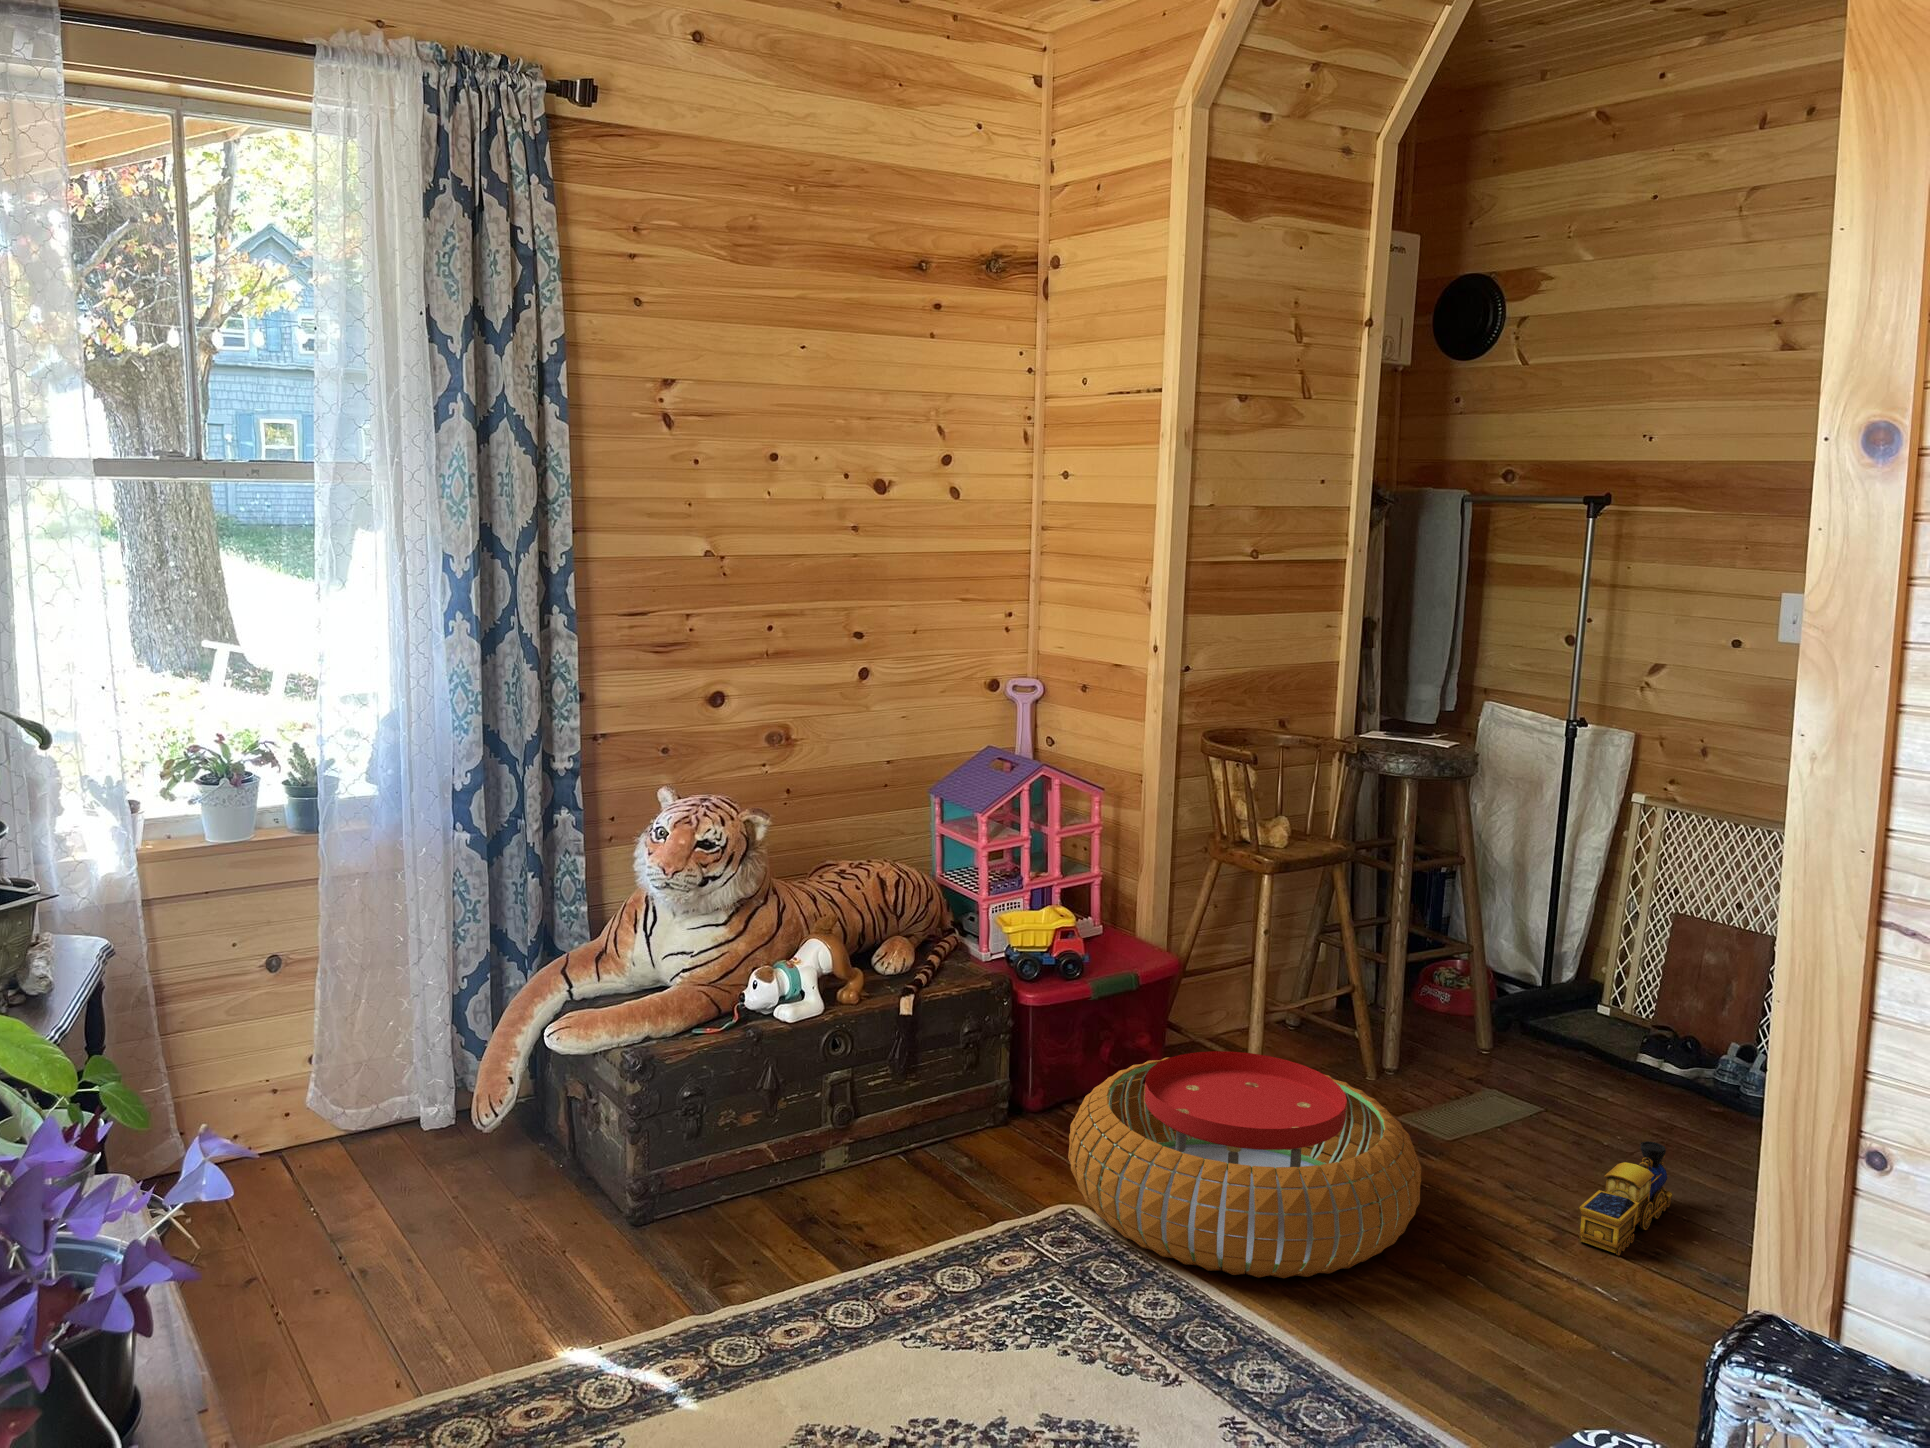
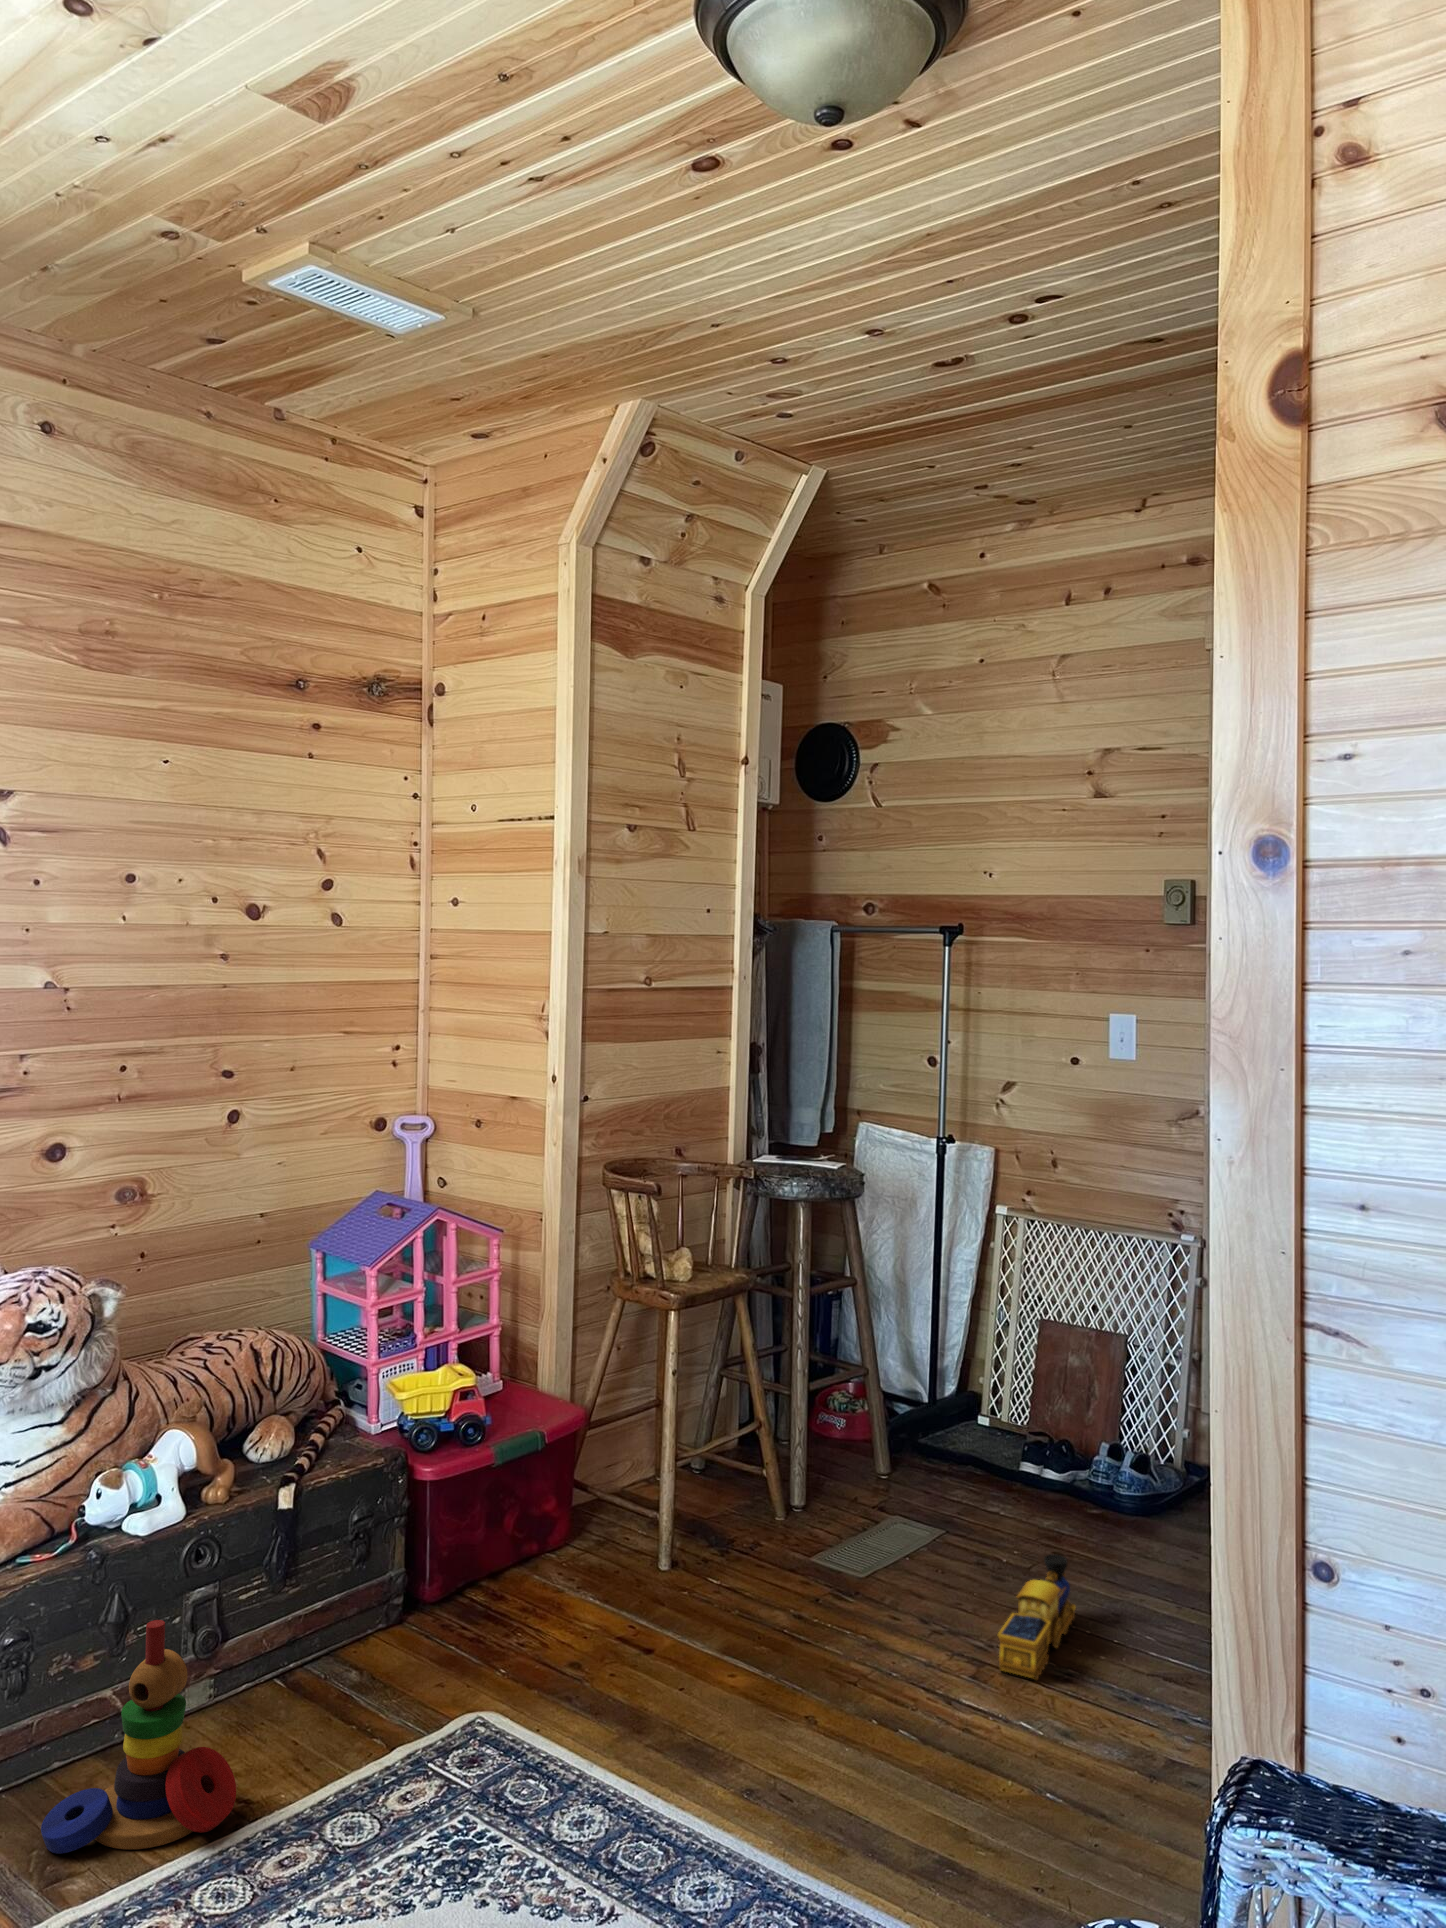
pouf: present [1068,1051,1421,1278] -> none [474,1508,847,1766]
stacking toy: none [713,1092,864,1270] -> present [41,1620,236,1854]

